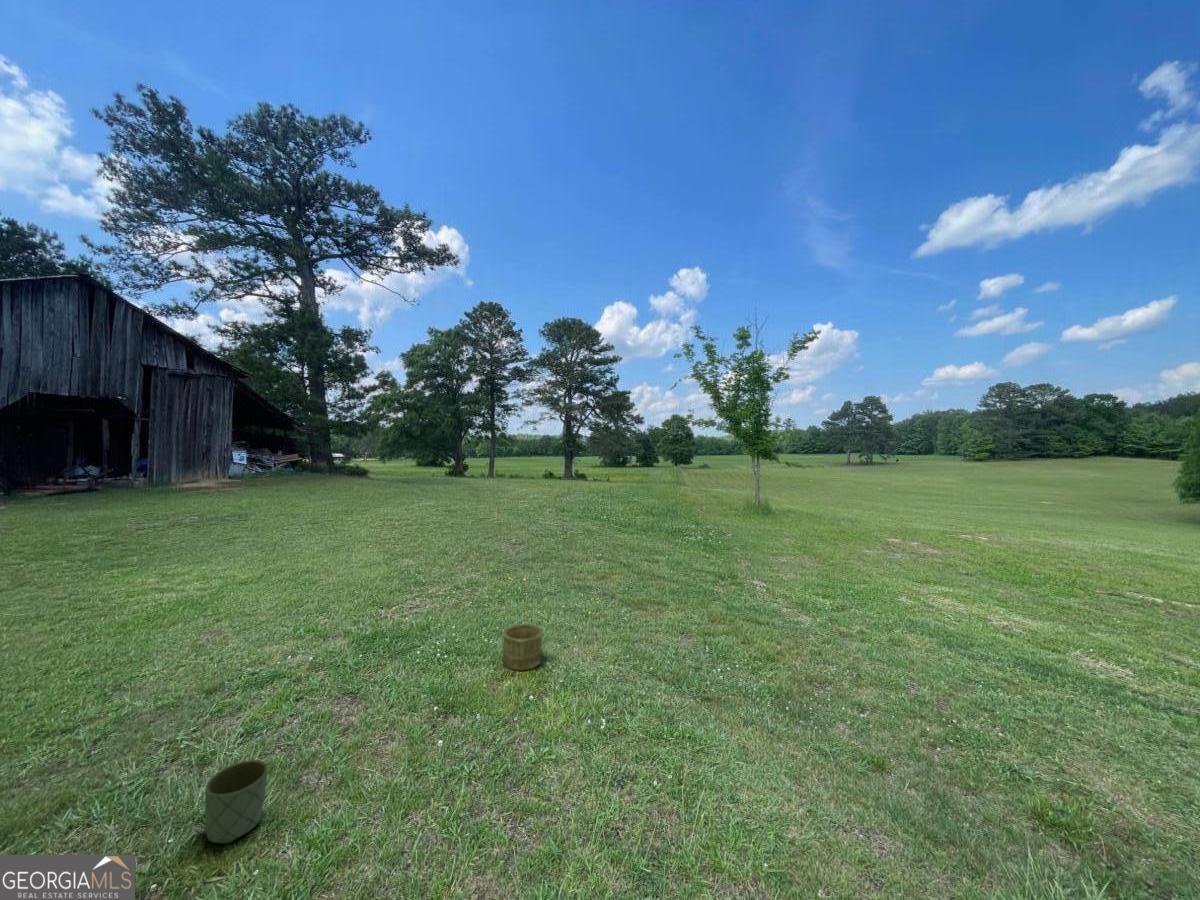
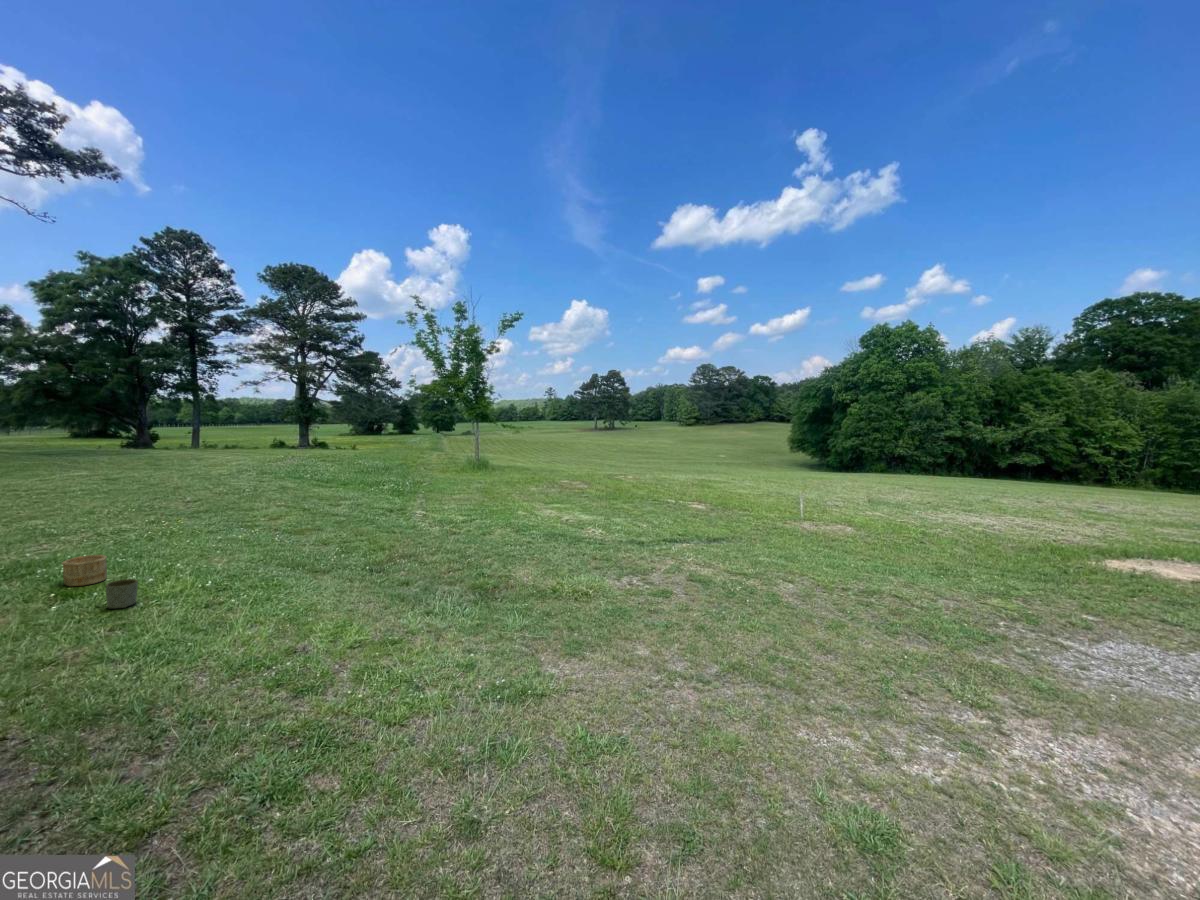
wooden bucket: present [503,624,543,671] -> present [62,555,107,586]

